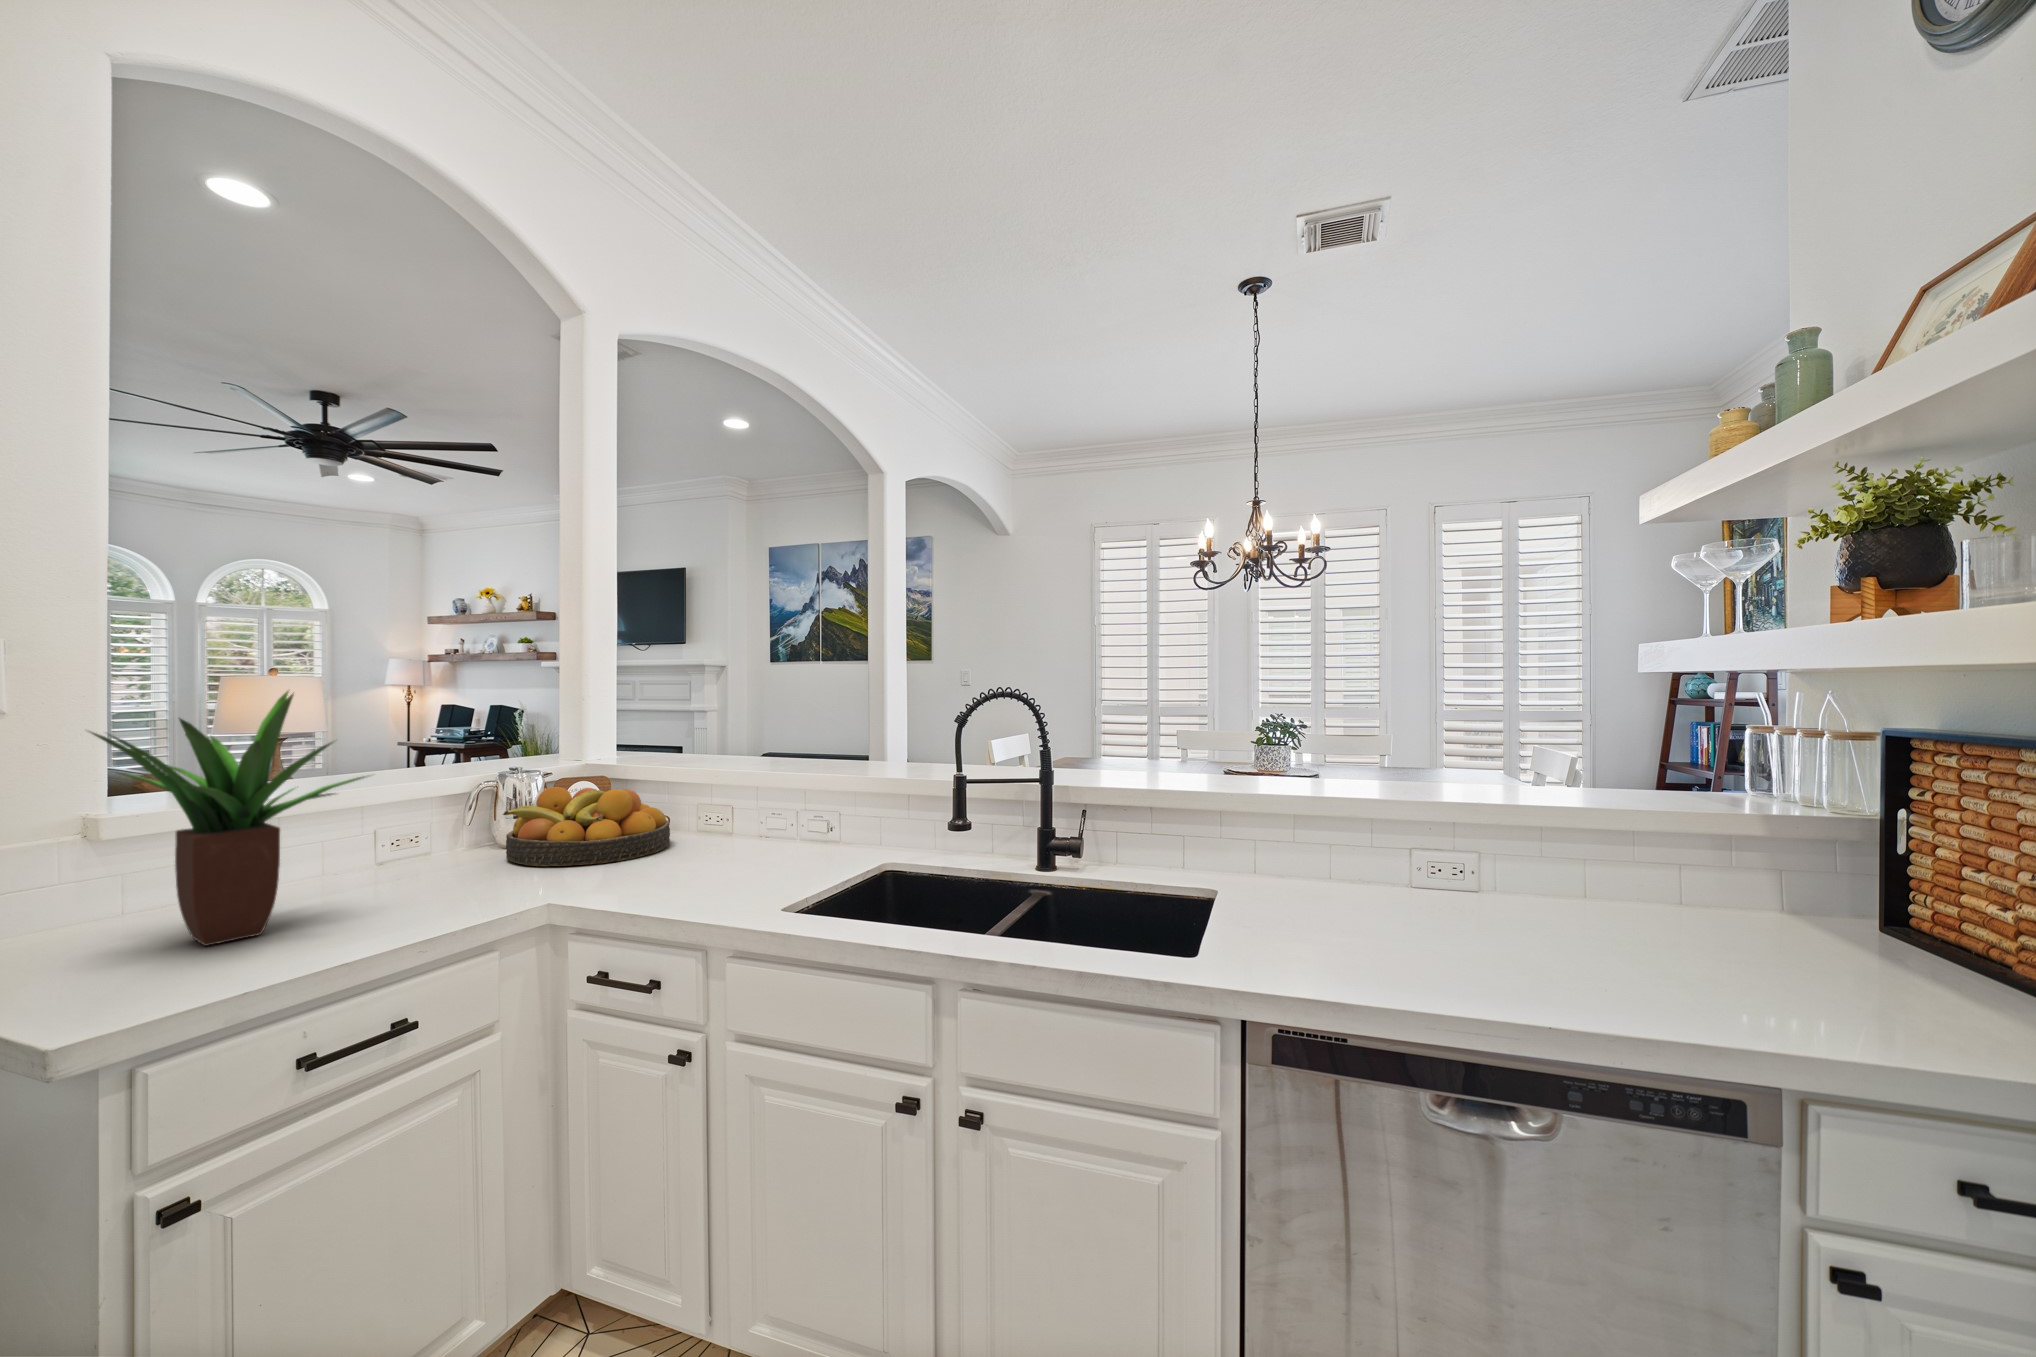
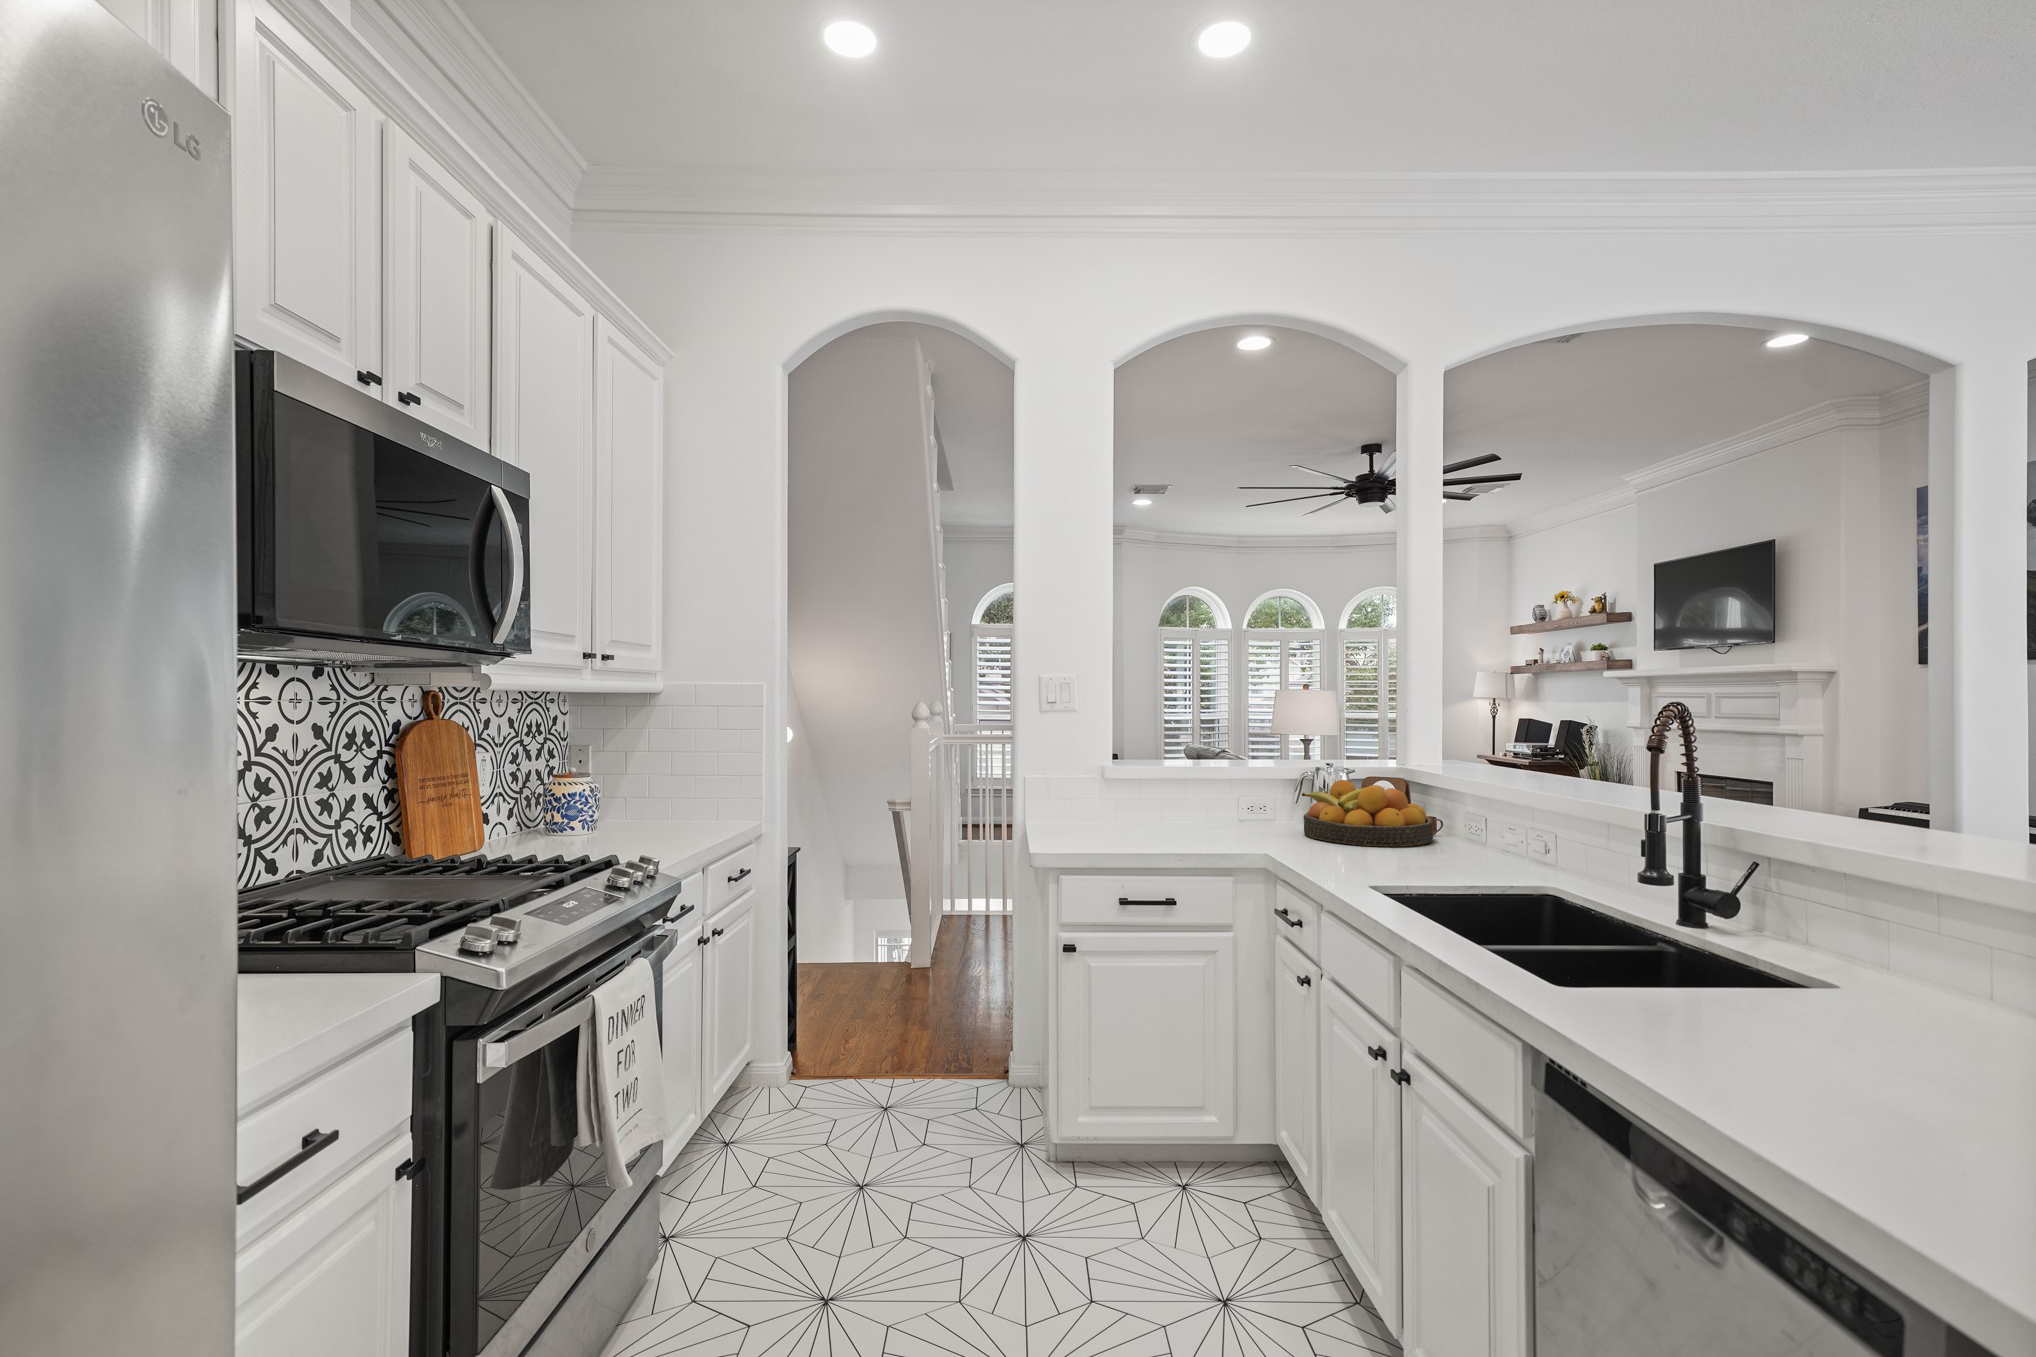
potted plant: present [90,691,365,946] -> none [1083,697,1197,838]

